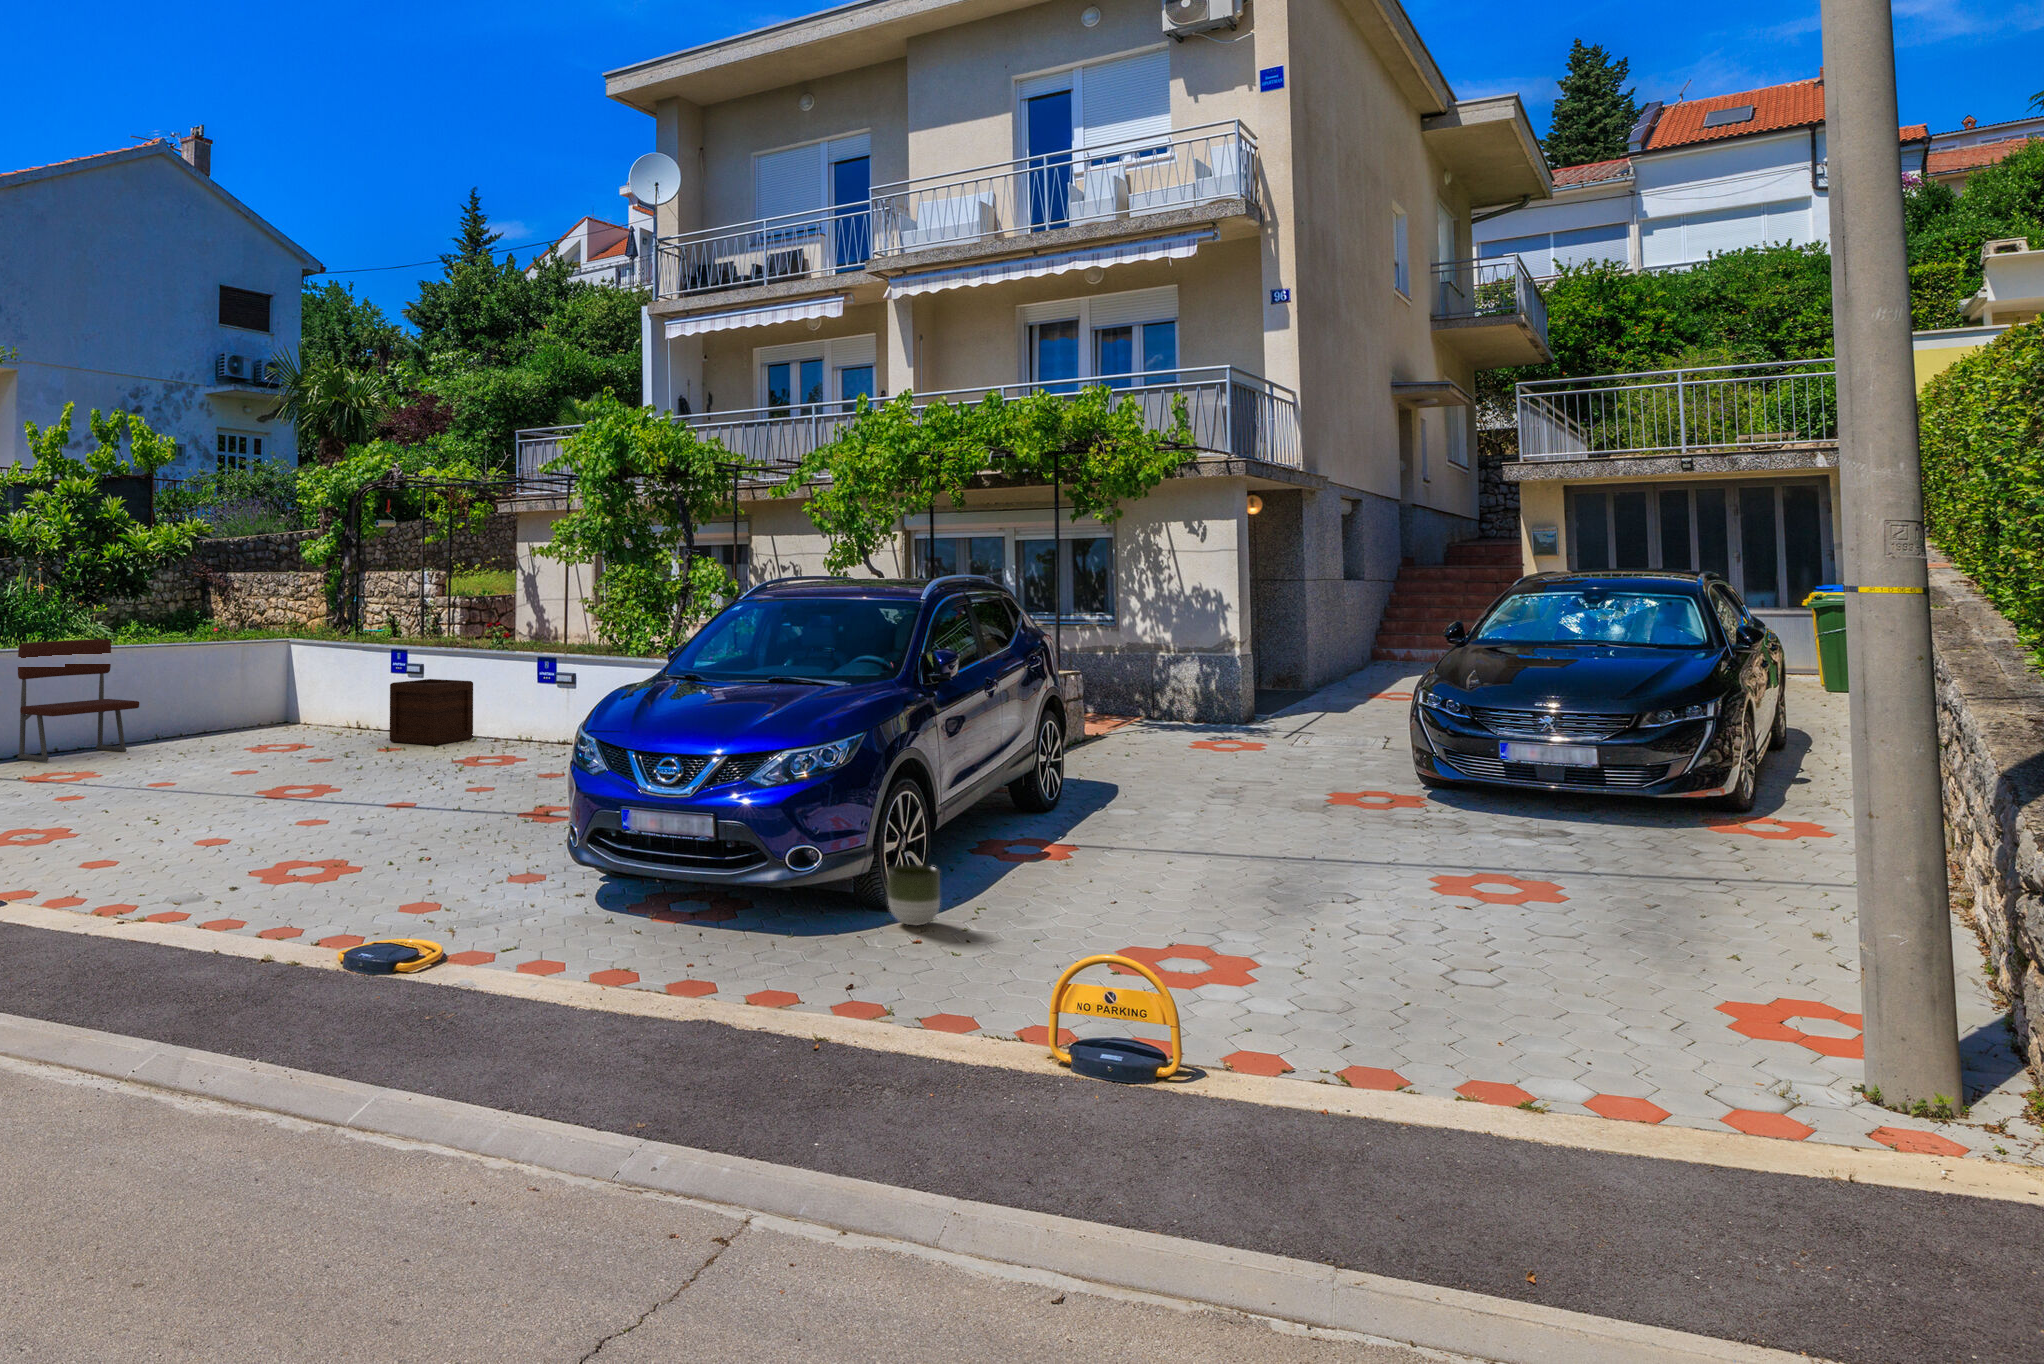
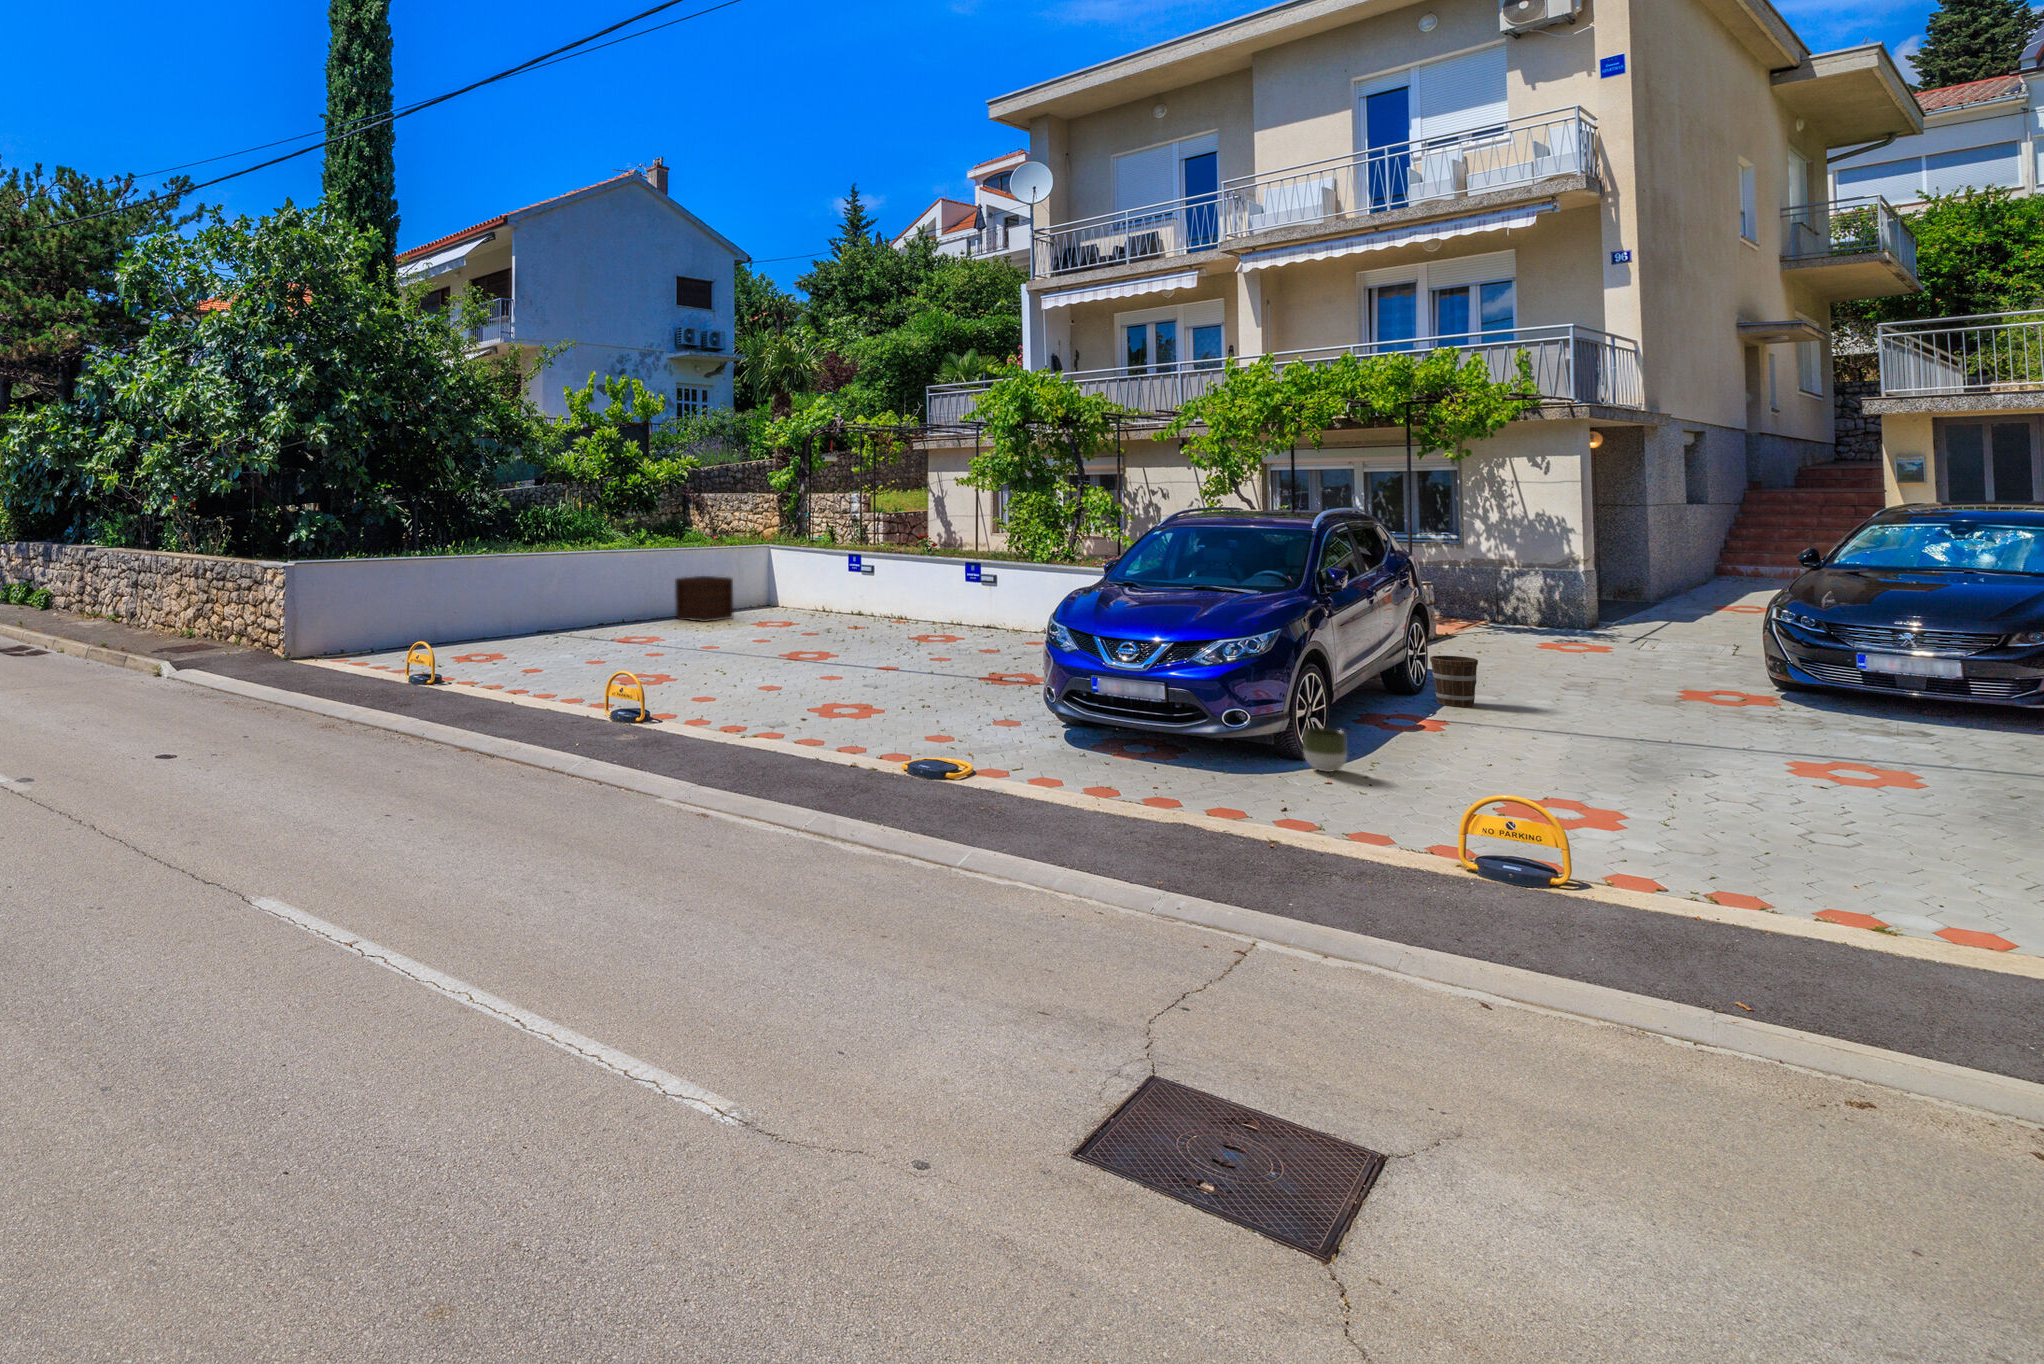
bench: present [18,639,139,762] -> none [599,547,679,631]
wooden crate: present [390,679,473,745] -> present [675,576,733,622]
bucket: none [1062,760,1115,825] -> present [1430,656,1478,707]

